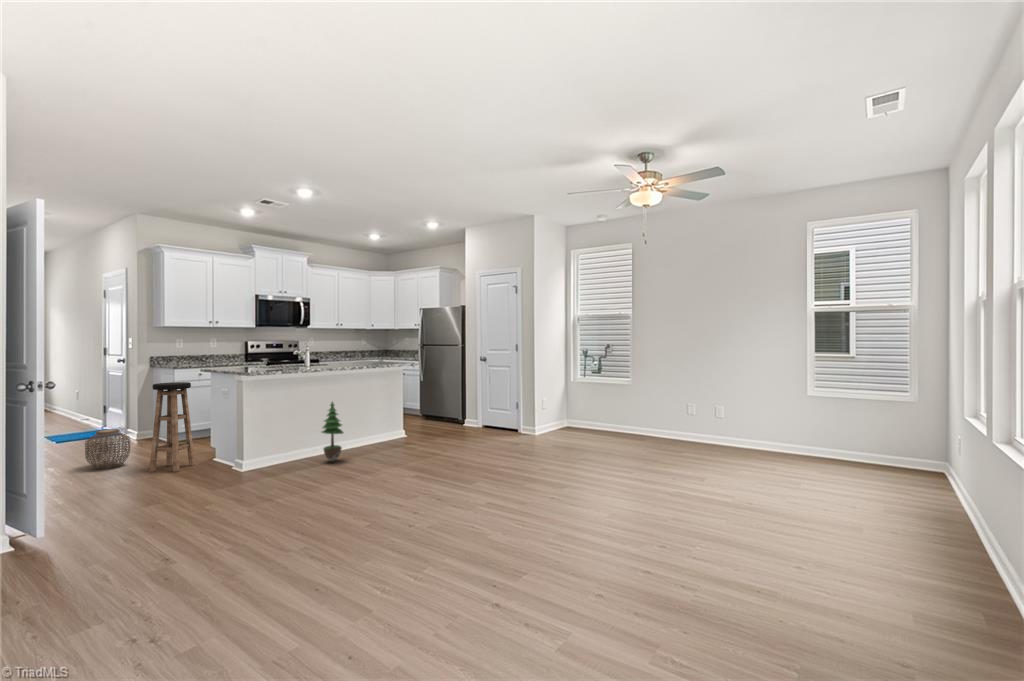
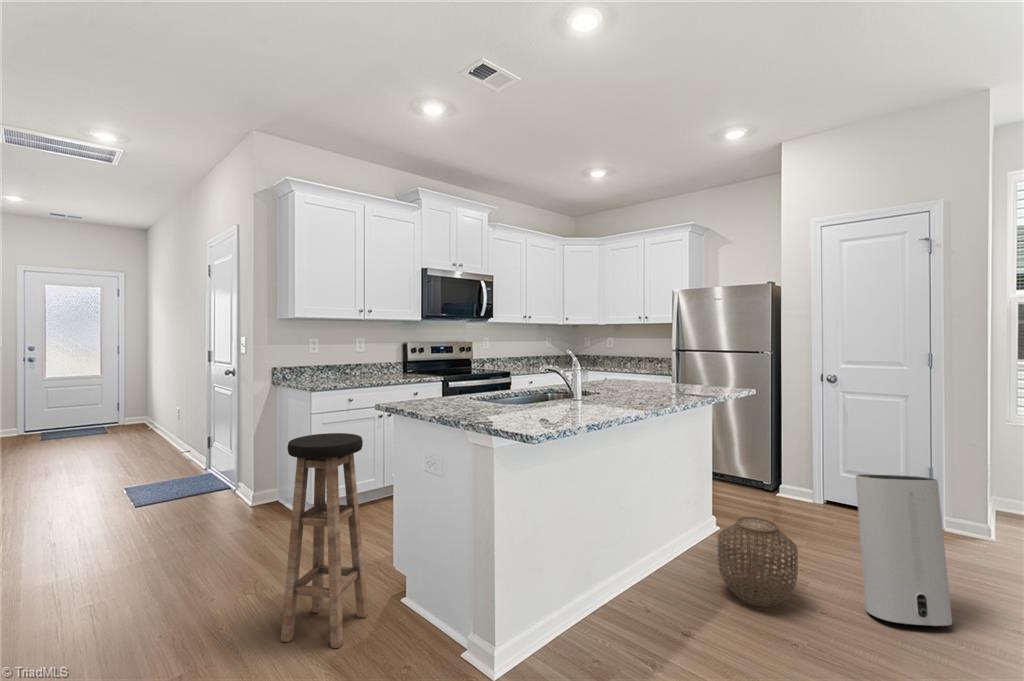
air purifier: none [426,396,457,455] -> present [856,474,952,626]
potted tree: present [322,402,344,461] -> none [645,489,700,634]
woven basket: present [85,429,130,469] -> present [718,517,798,607]

